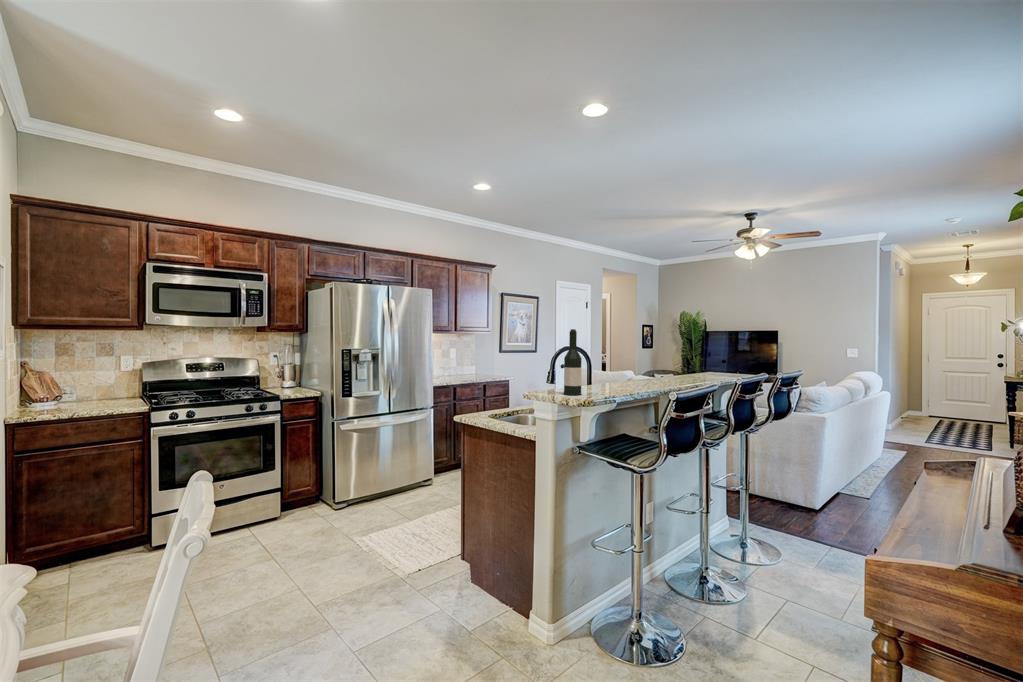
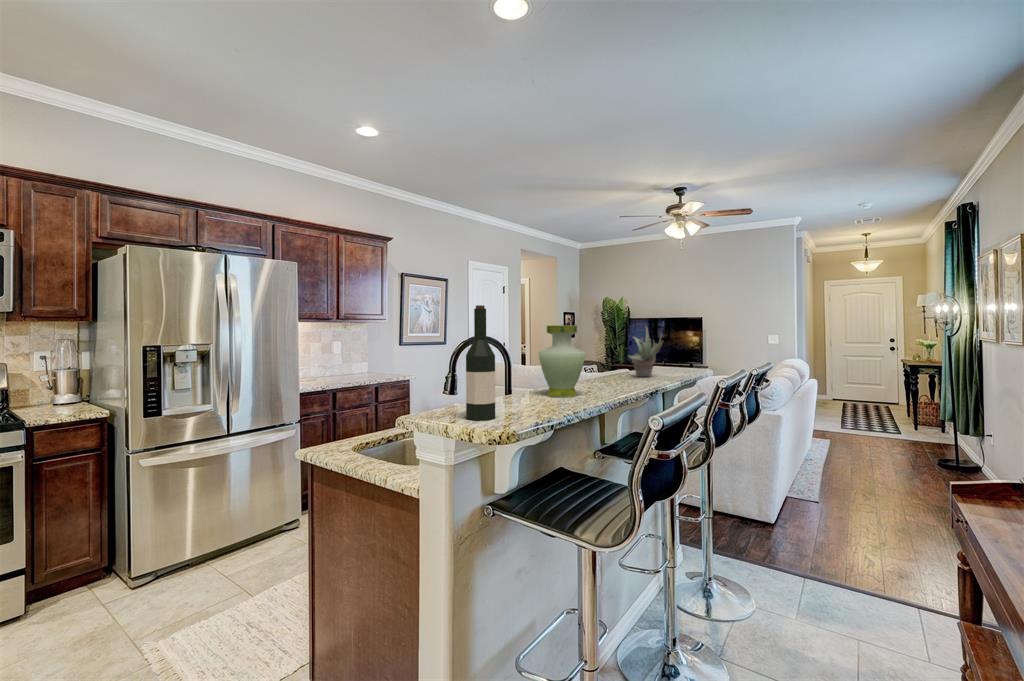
vase: none [609,340,642,387] -> present [538,325,586,397]
succulent plant: none [680,340,709,378] -> present [628,327,663,377]

